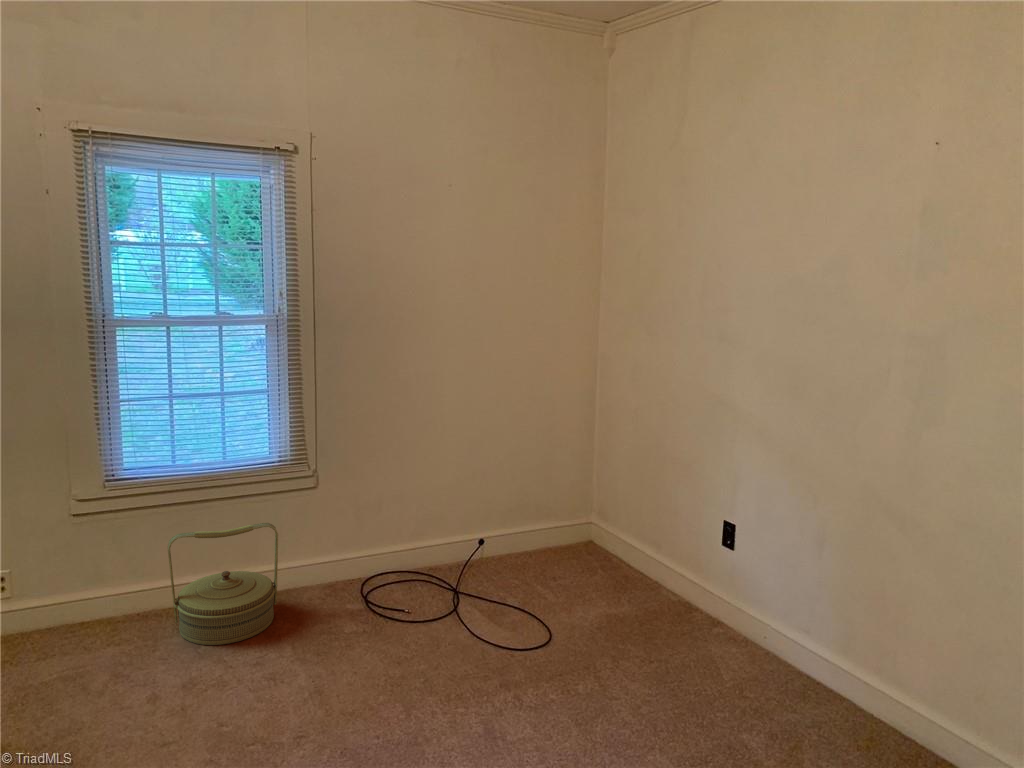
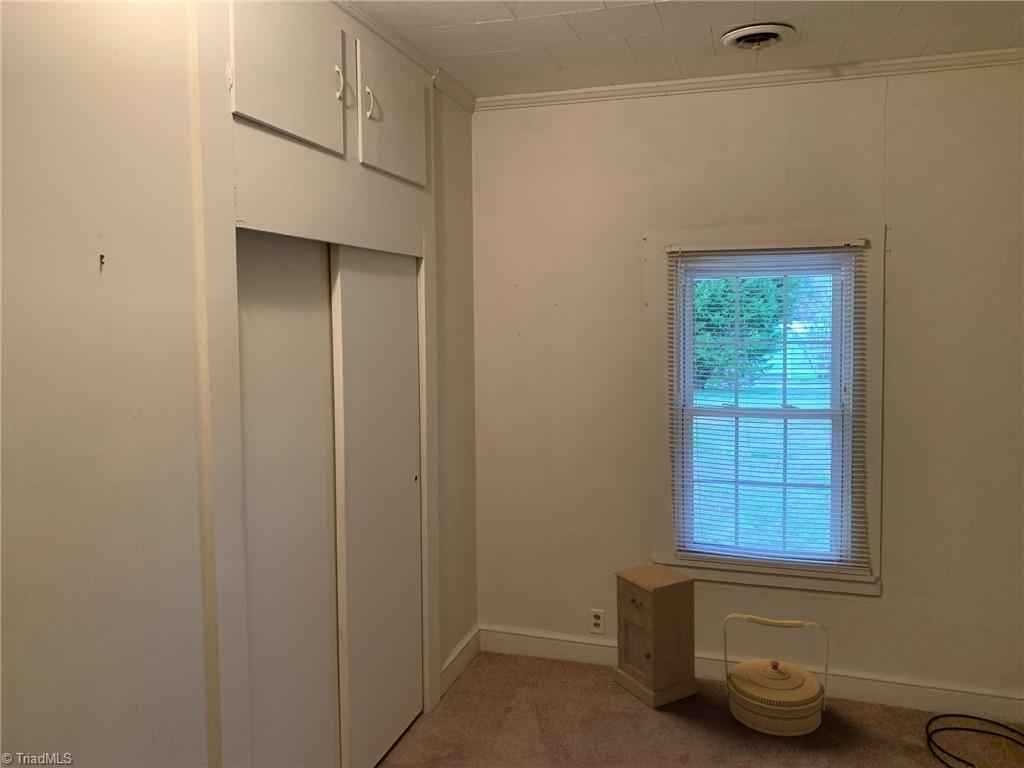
nightstand: none [19,500,140,664] -> present [613,563,697,708]

